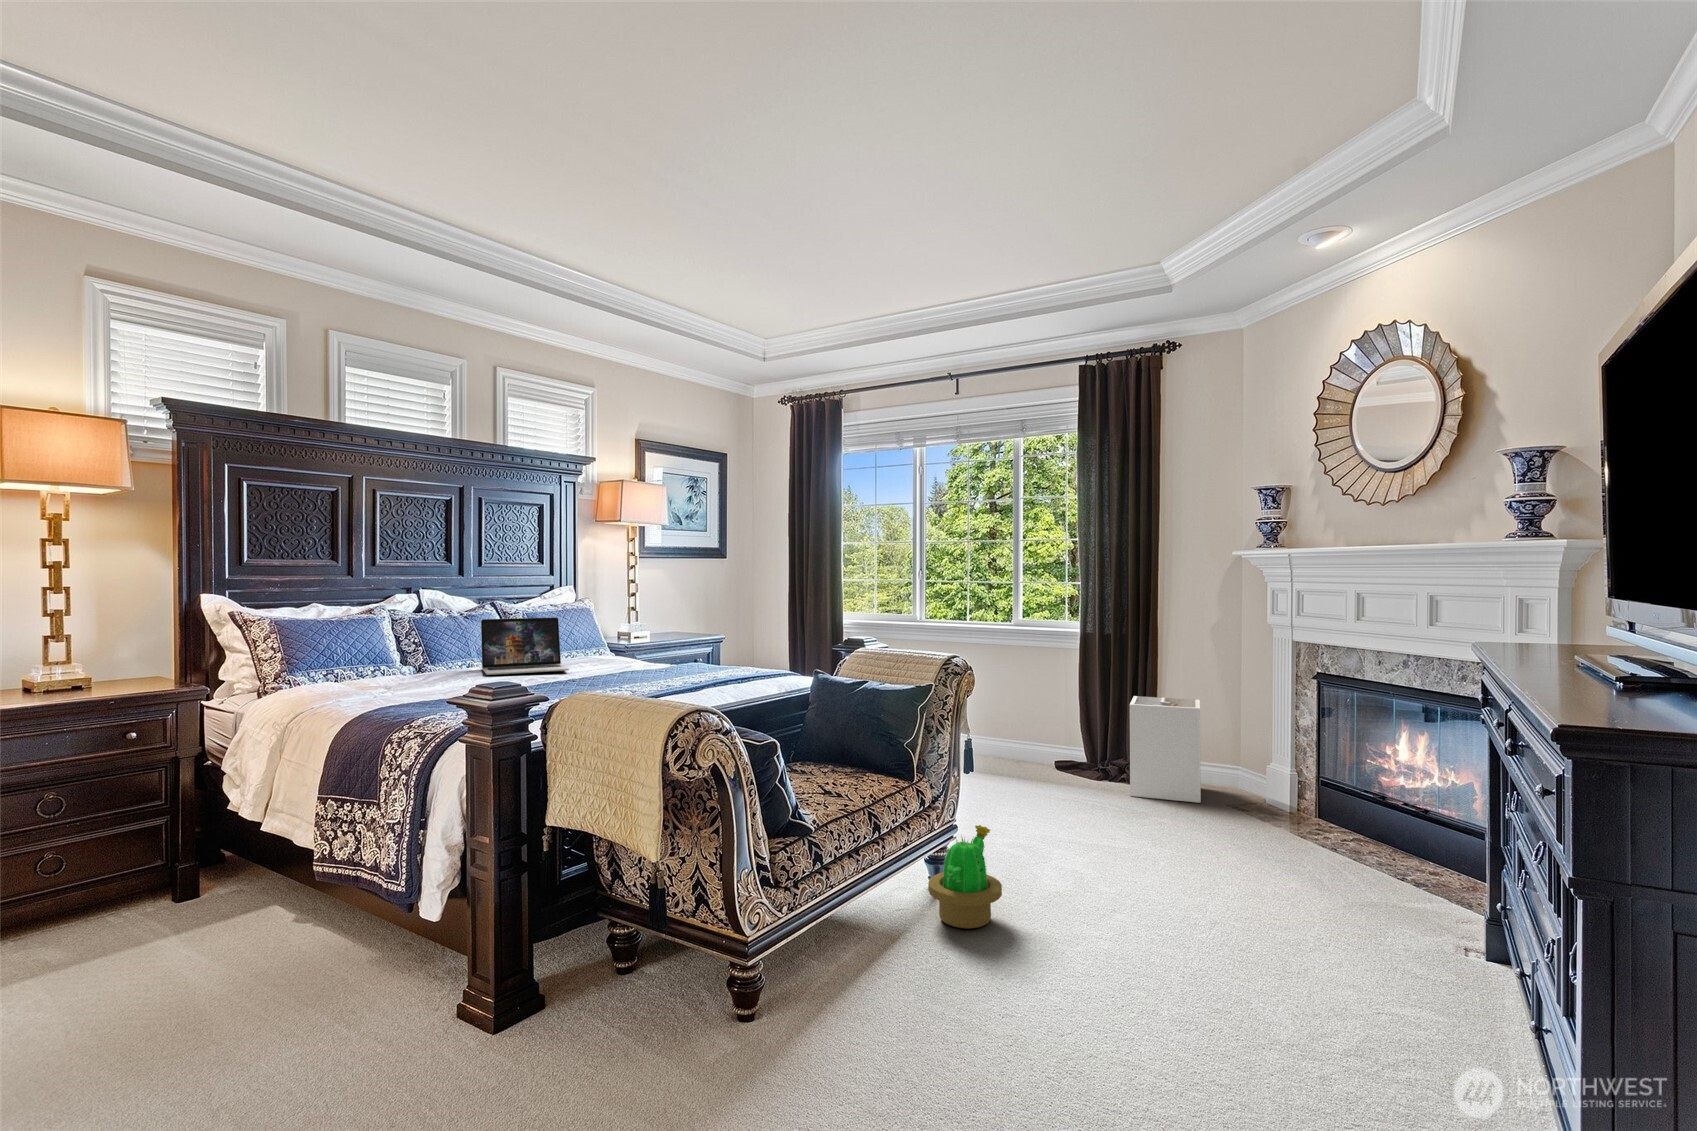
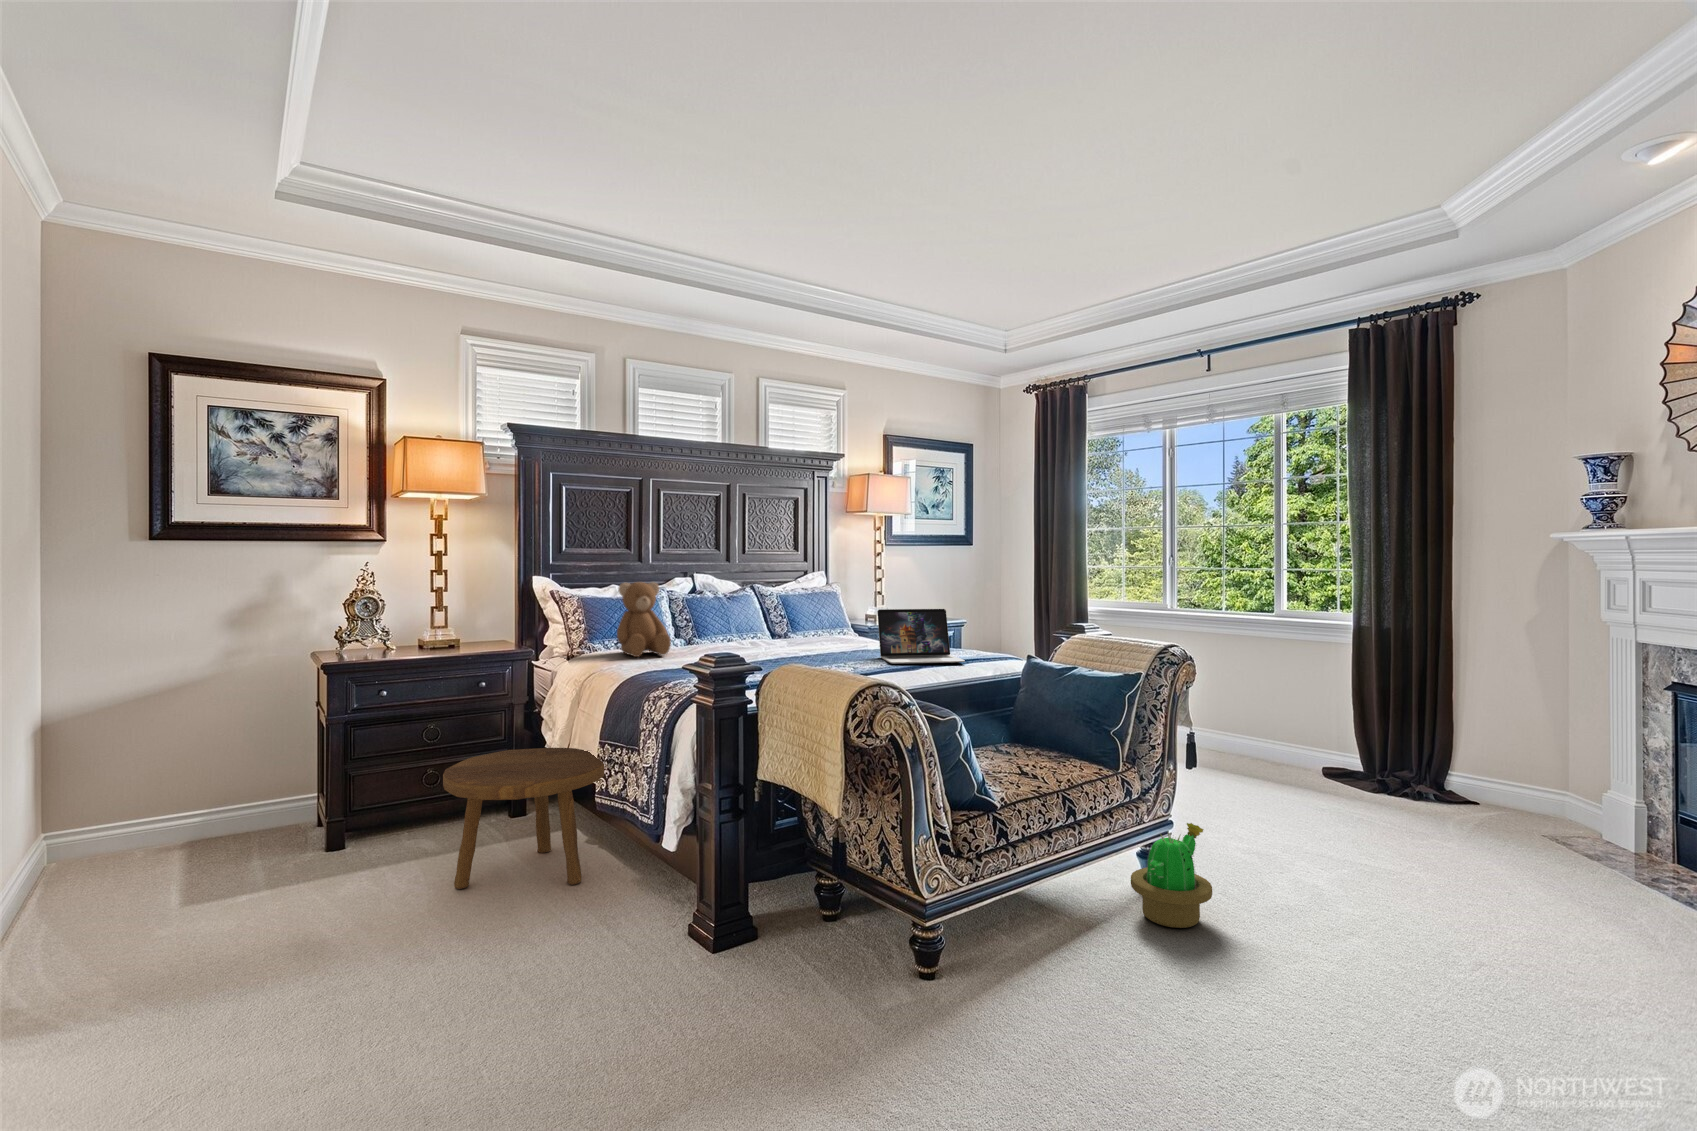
teddy bear: none [330,599,404,690] -> present [617,582,671,657]
laptop: present [481,617,569,675] -> present [877,609,965,664]
laundry hamper: present [1130,696,1201,803] -> none [1408,701,1509,830]
footstool: none [78,809,326,1013] -> present [443,748,604,889]

